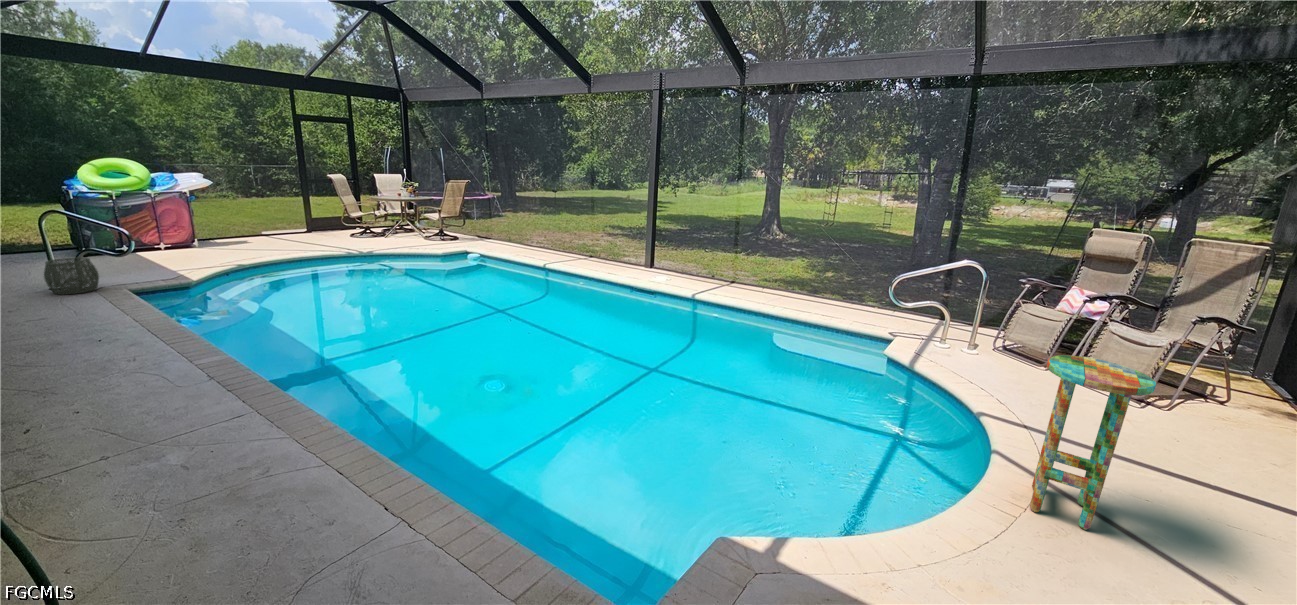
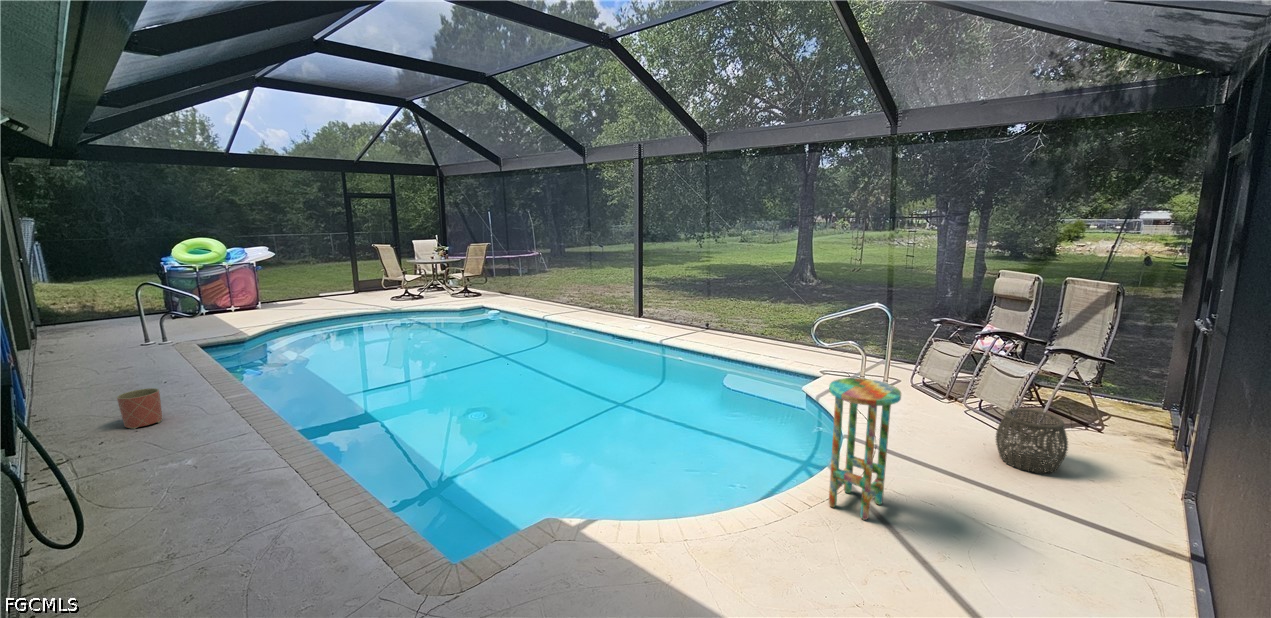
woven basket: present [44,257,99,295] -> present [996,409,1068,473]
planter: none [23,355,95,413] -> present [117,388,163,429]

